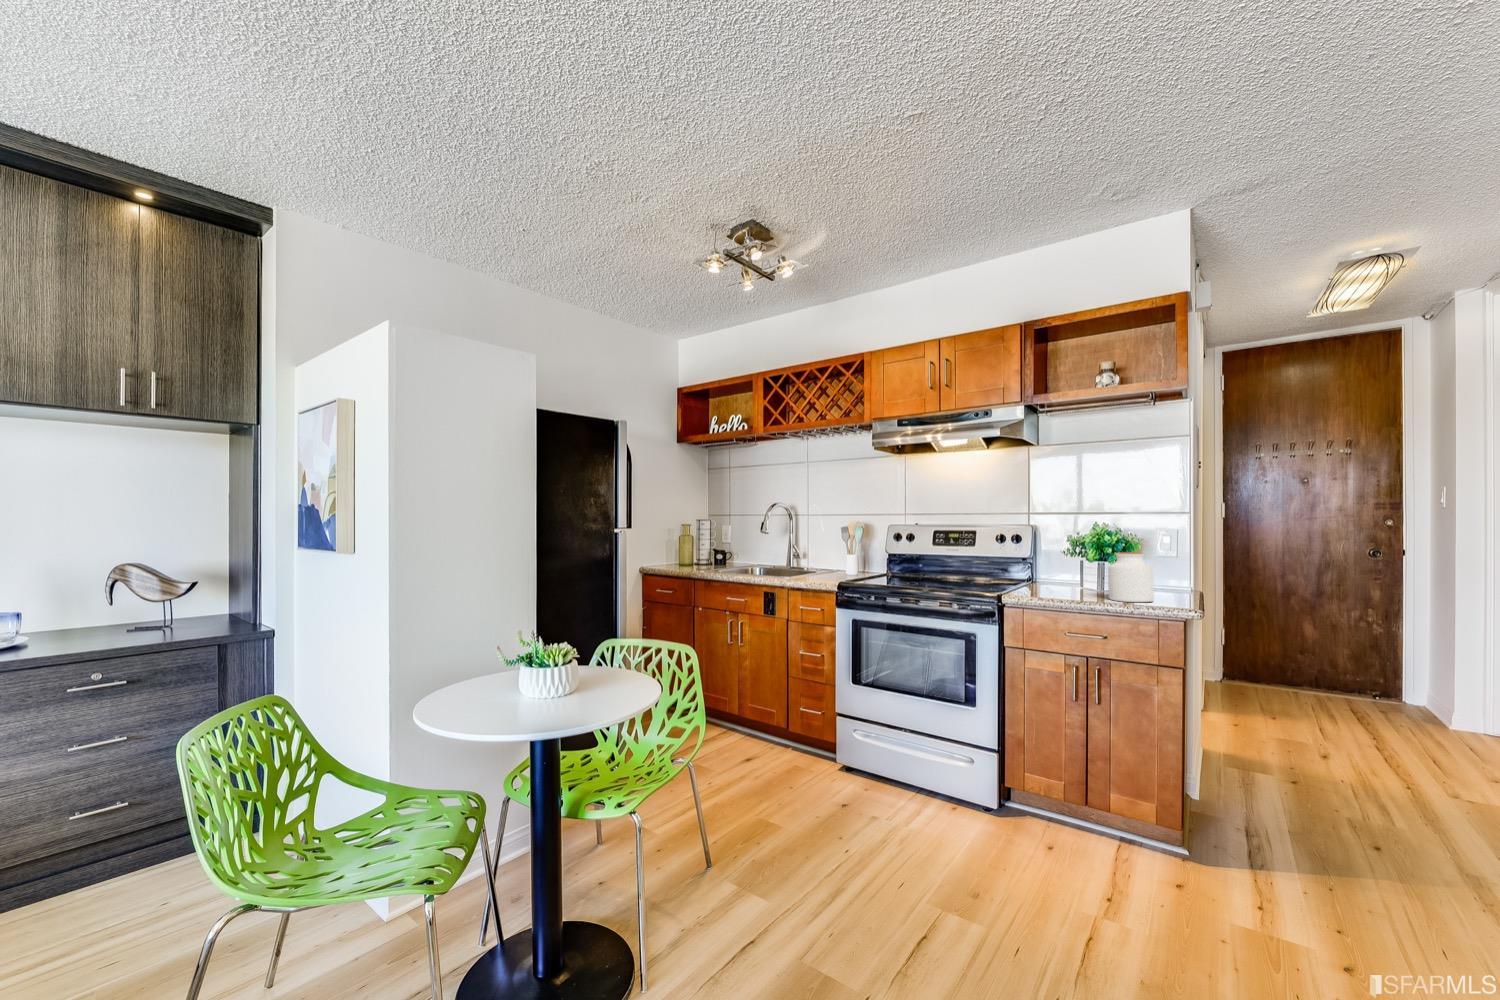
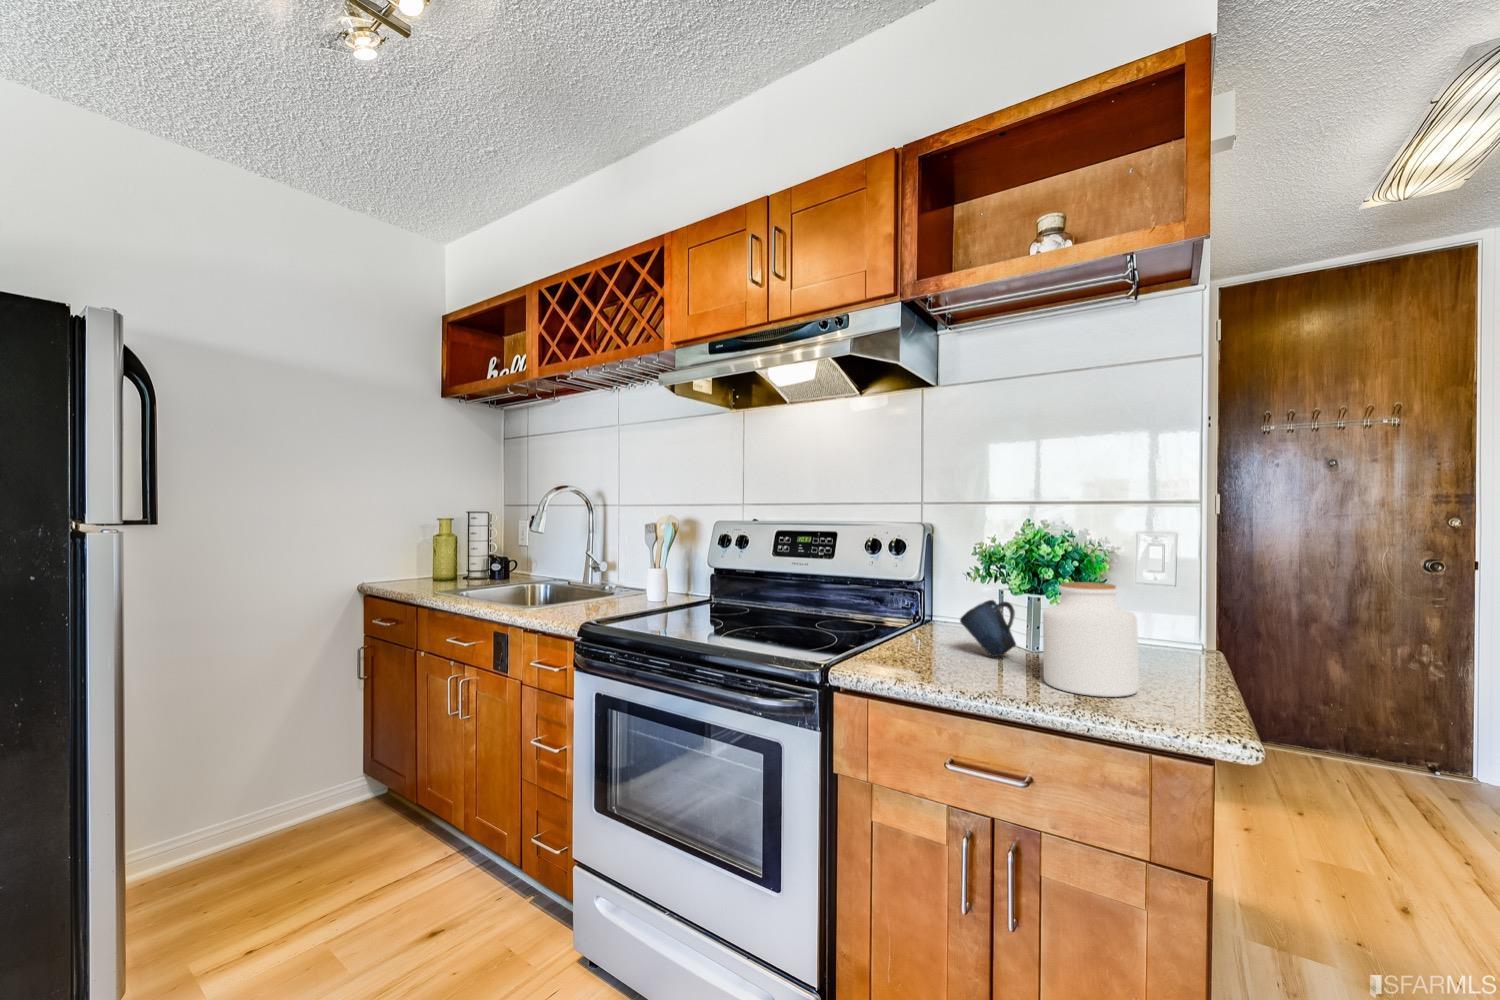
mug: none [1061,564,1092,593] -> present [960,600,1016,657]

